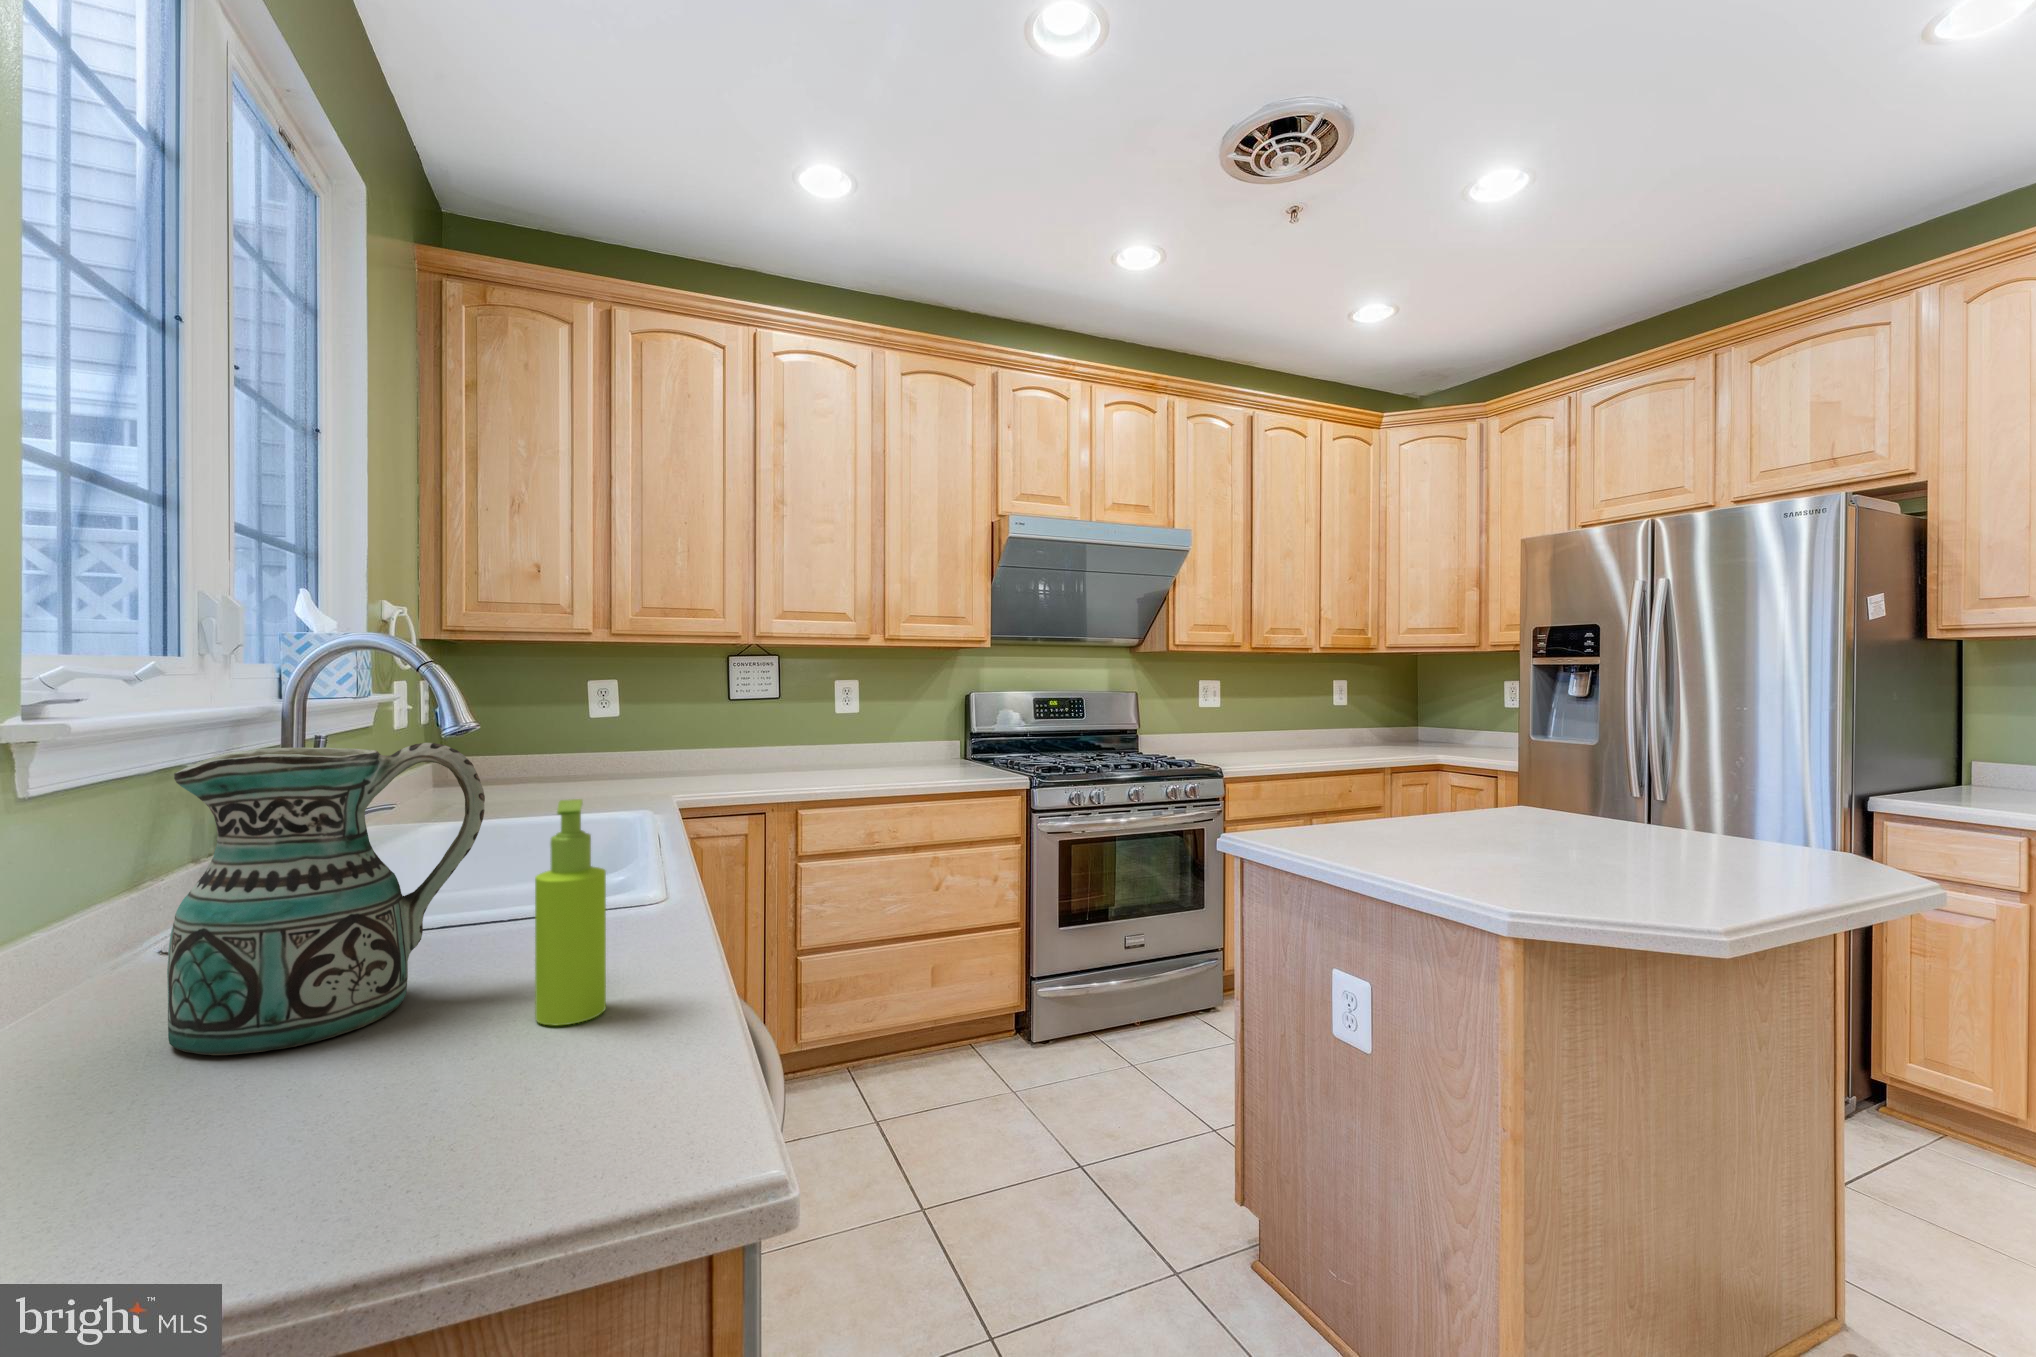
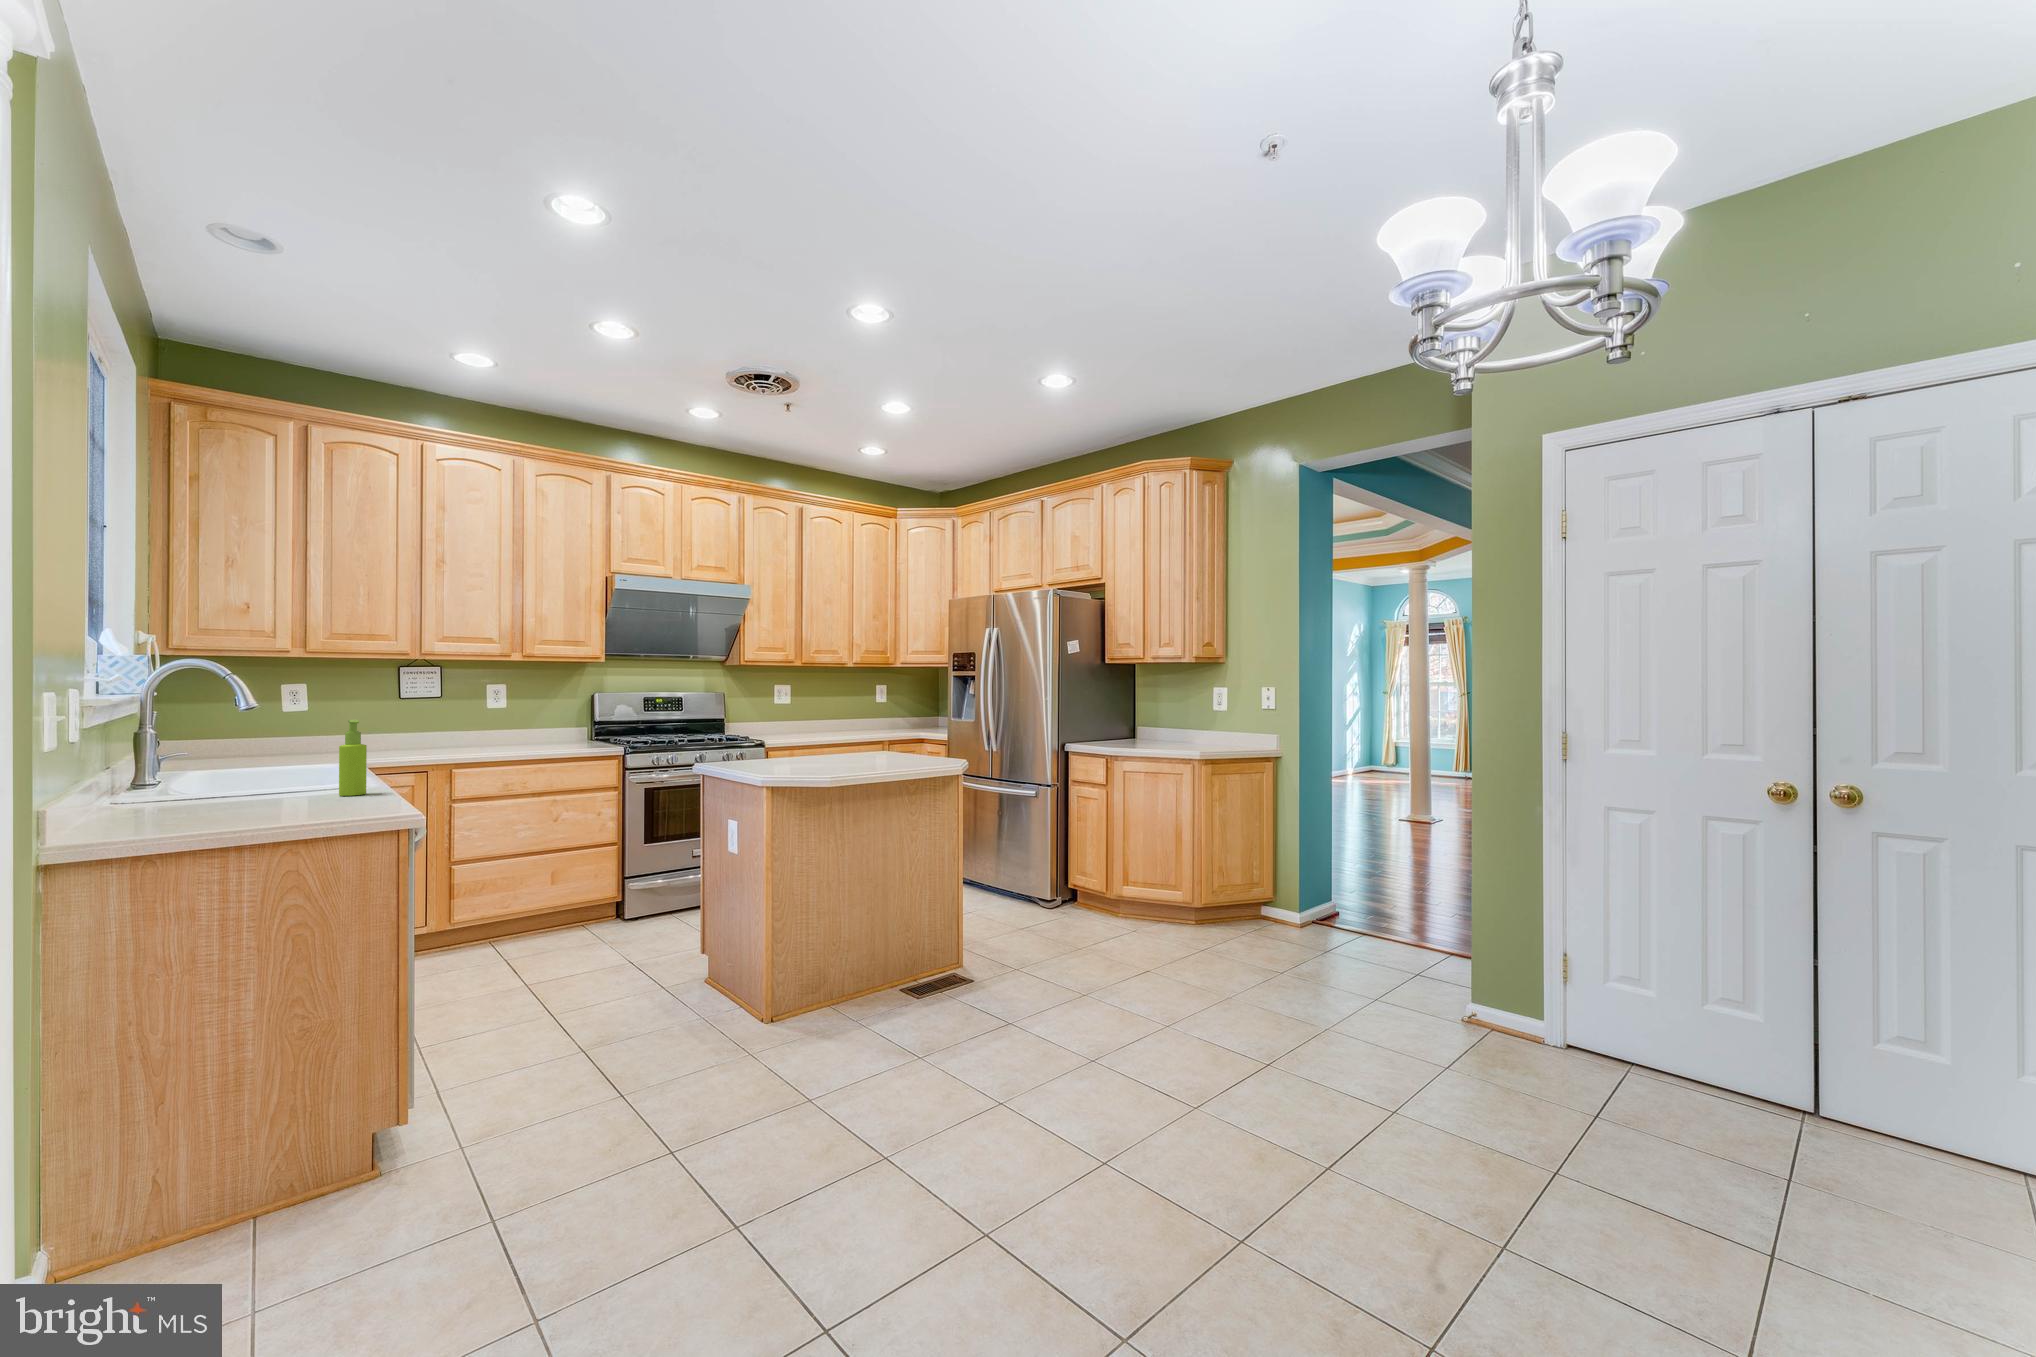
ceramic pitcher: present [167,743,485,1055] -> none [192,701,310,803]

